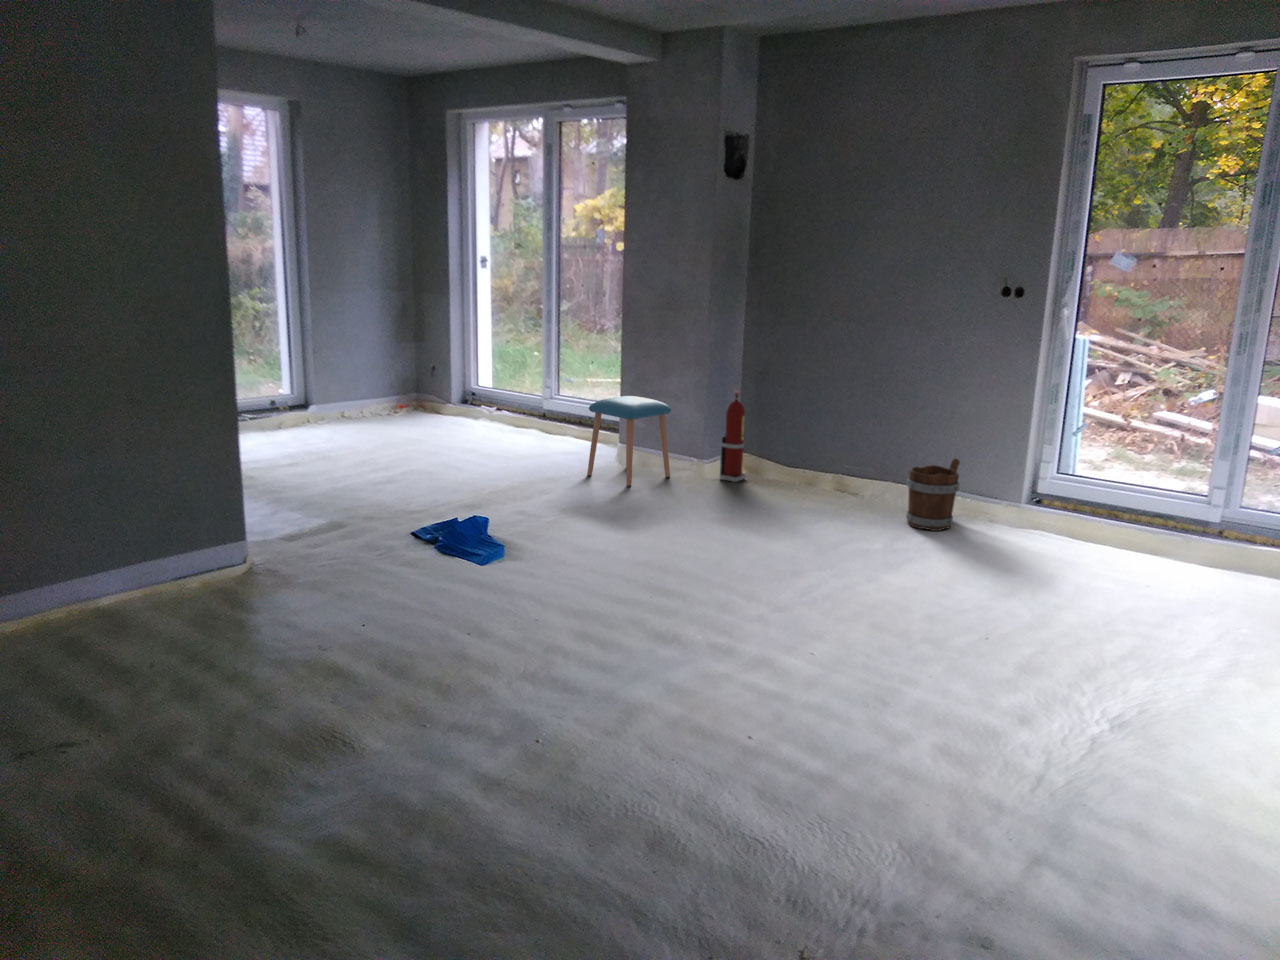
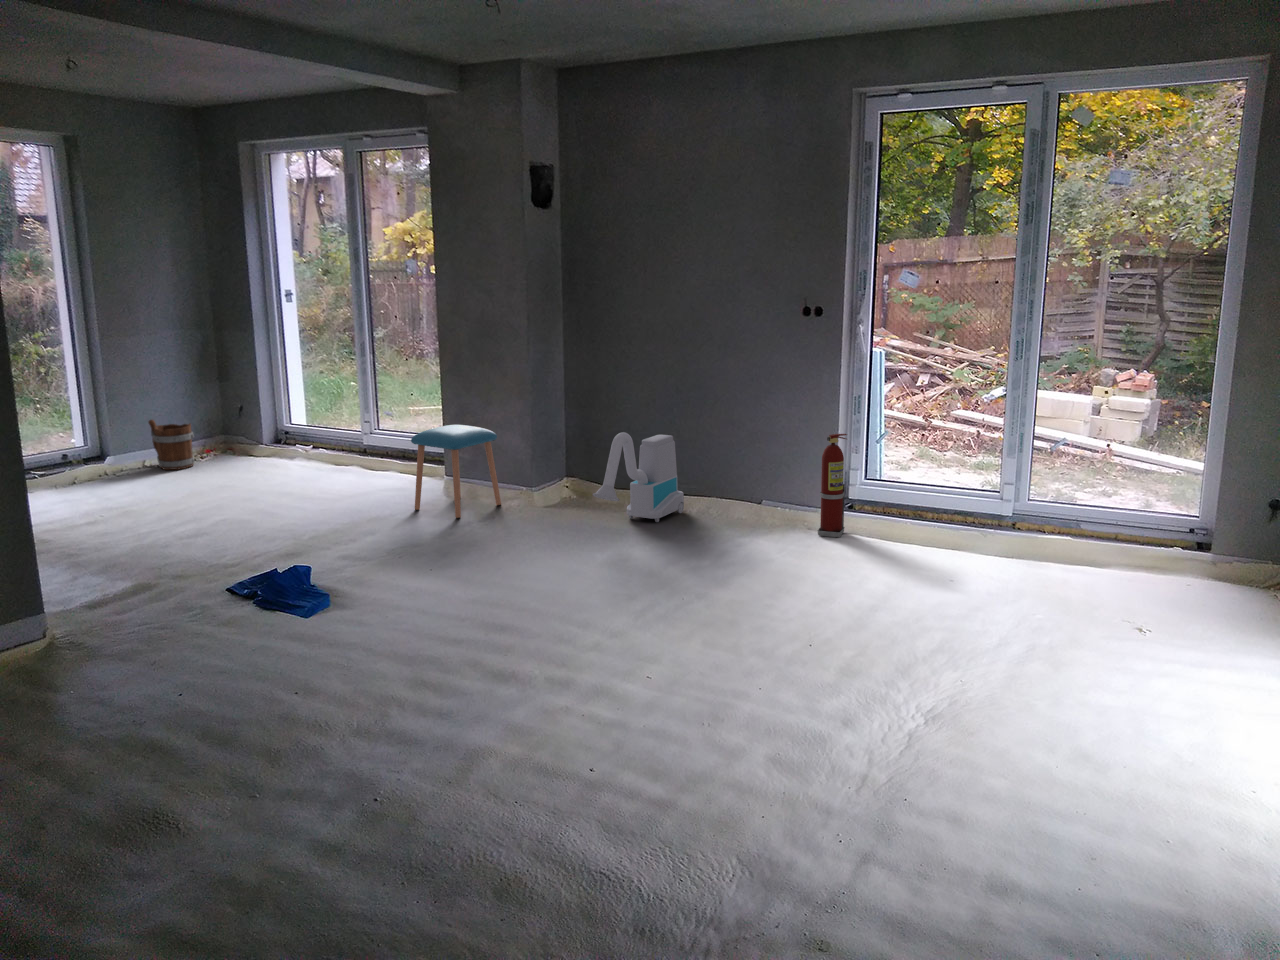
fire extinguisher: present [720,391,746,482] -> present [817,434,847,537]
vacuum cleaner: none [765,412,853,505] -> present [593,432,684,522]
bucket: present [906,459,960,531] -> present [148,420,194,470]

